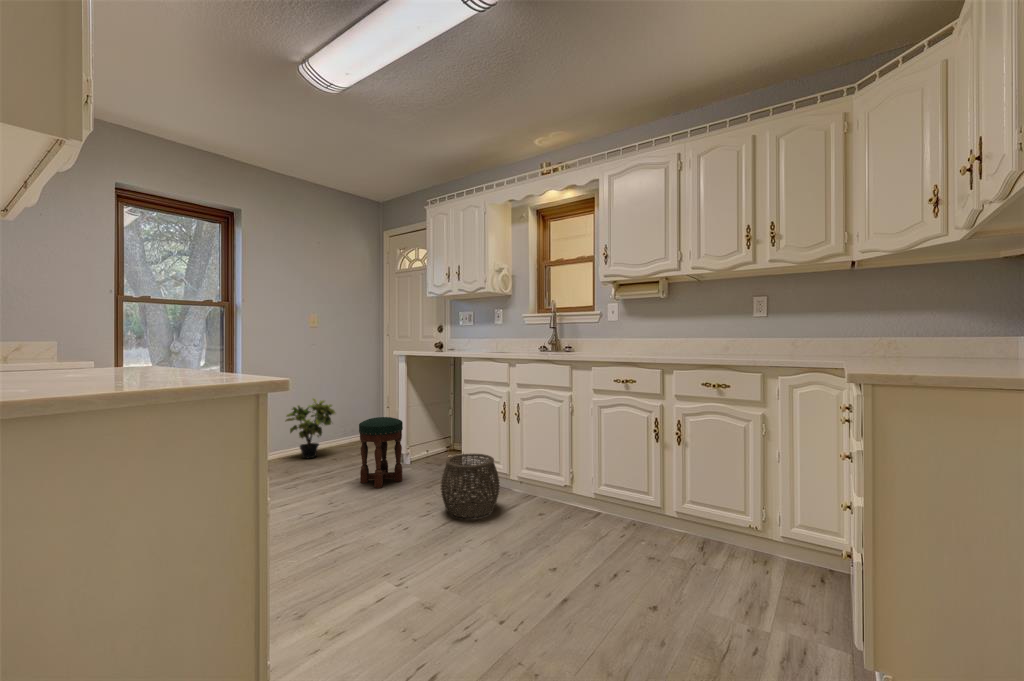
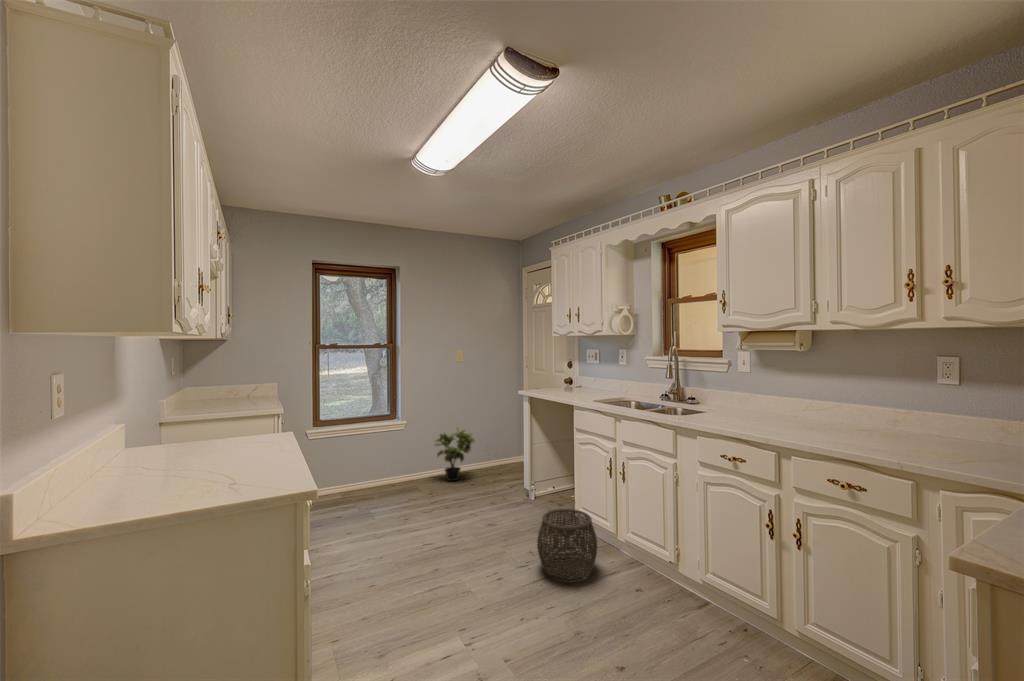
stool: present [359,417,403,488] -> none [480,456,519,525]

